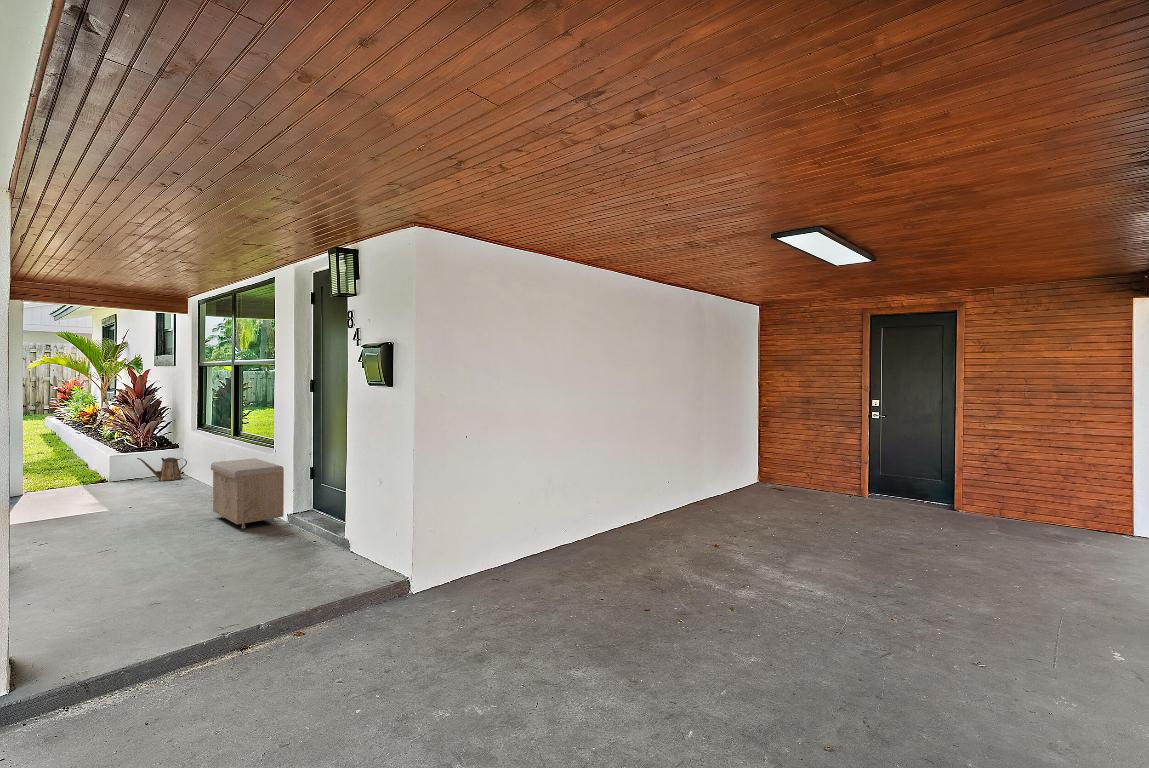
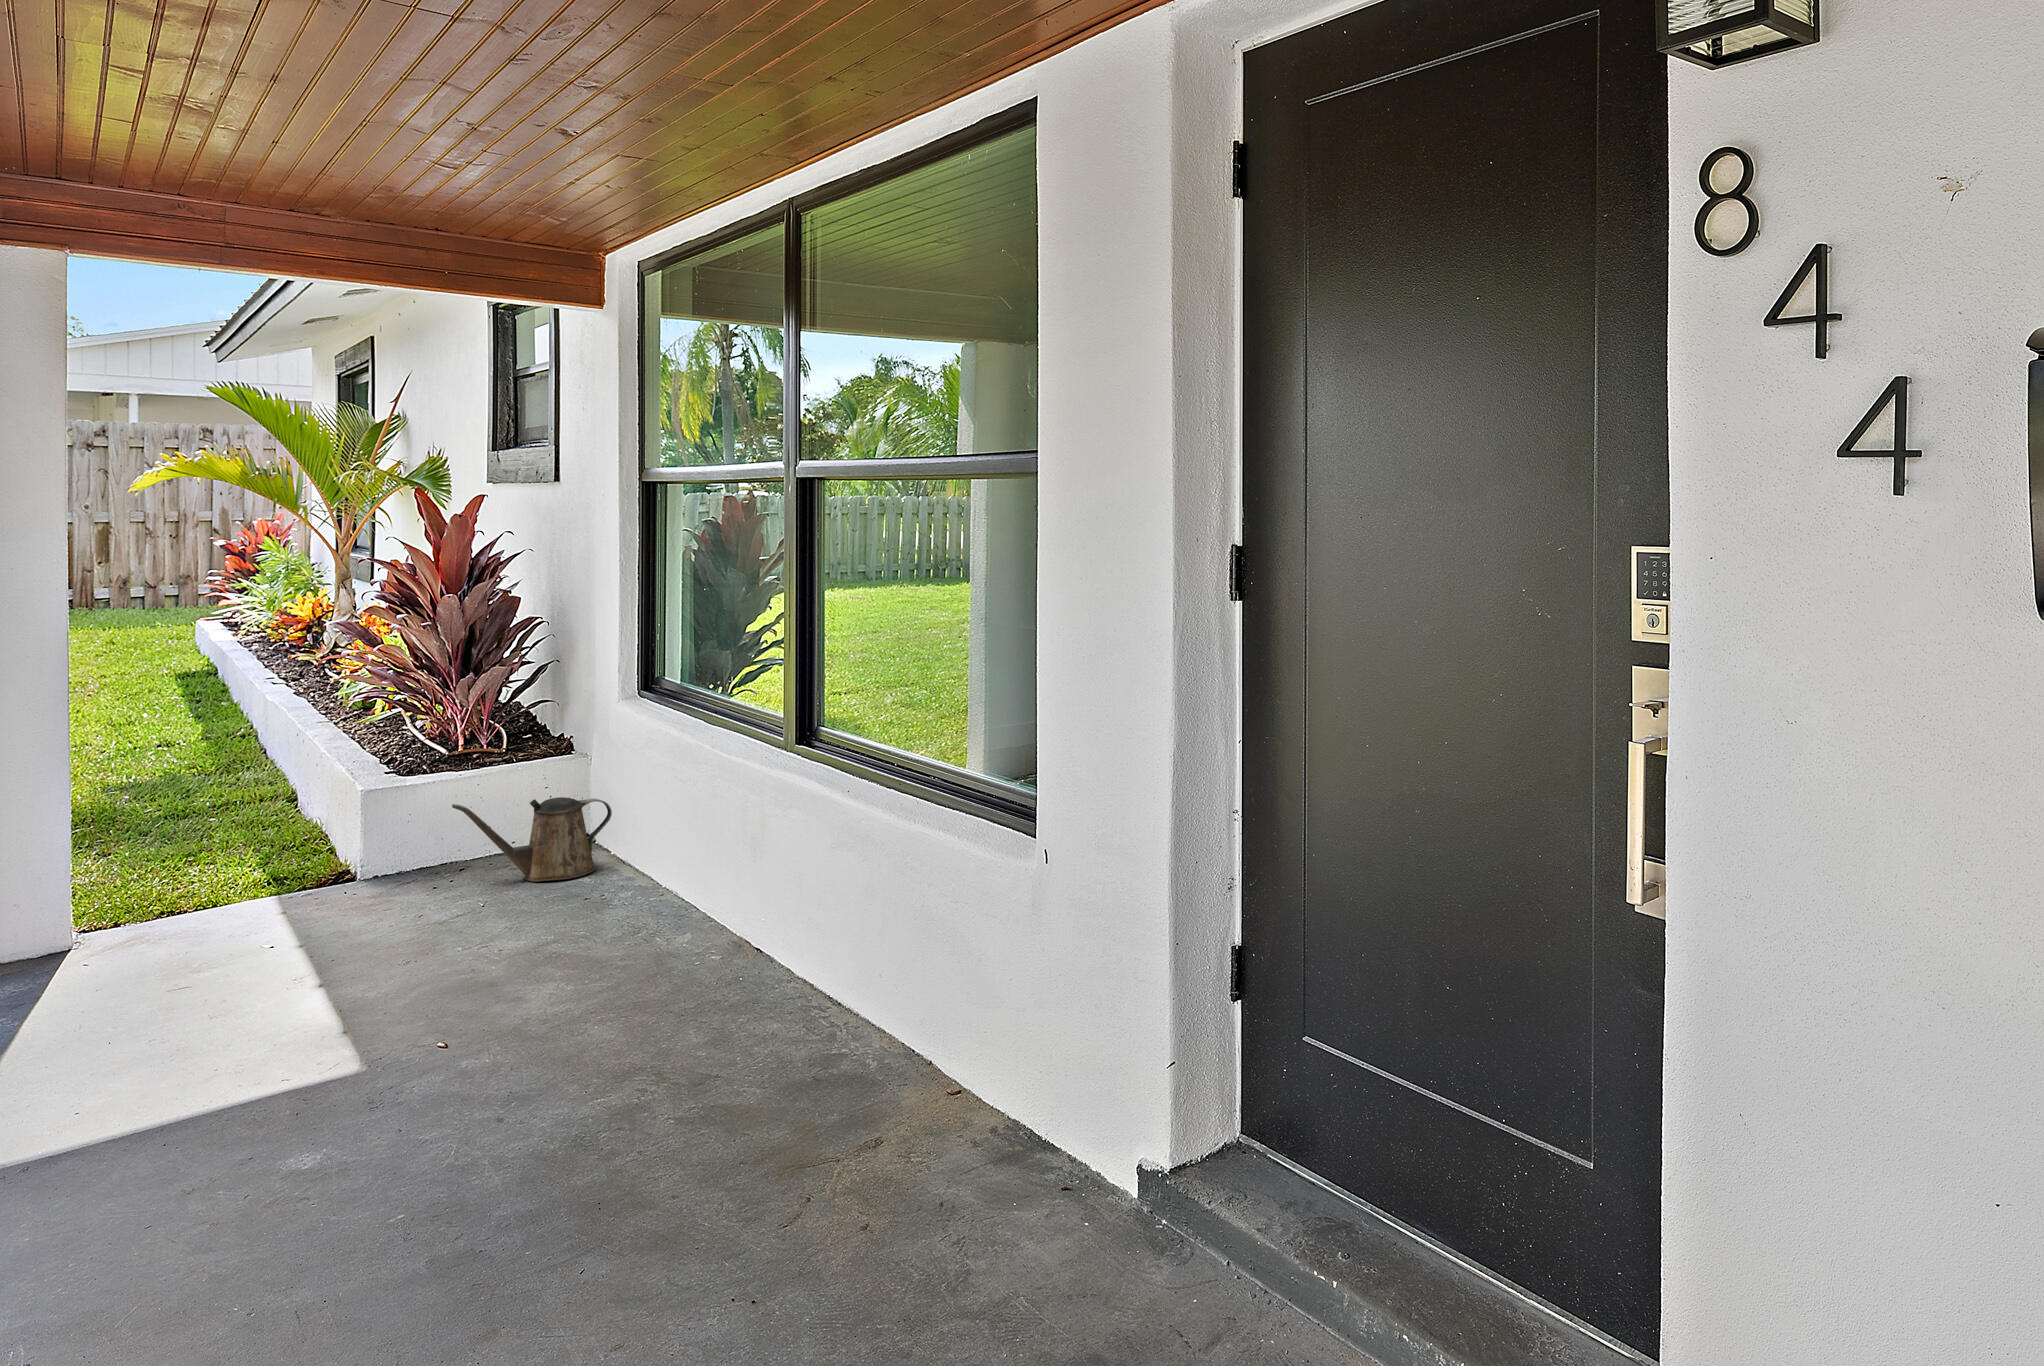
storage bench: present [211,458,284,528] -> none [785,876,1128,1263]

